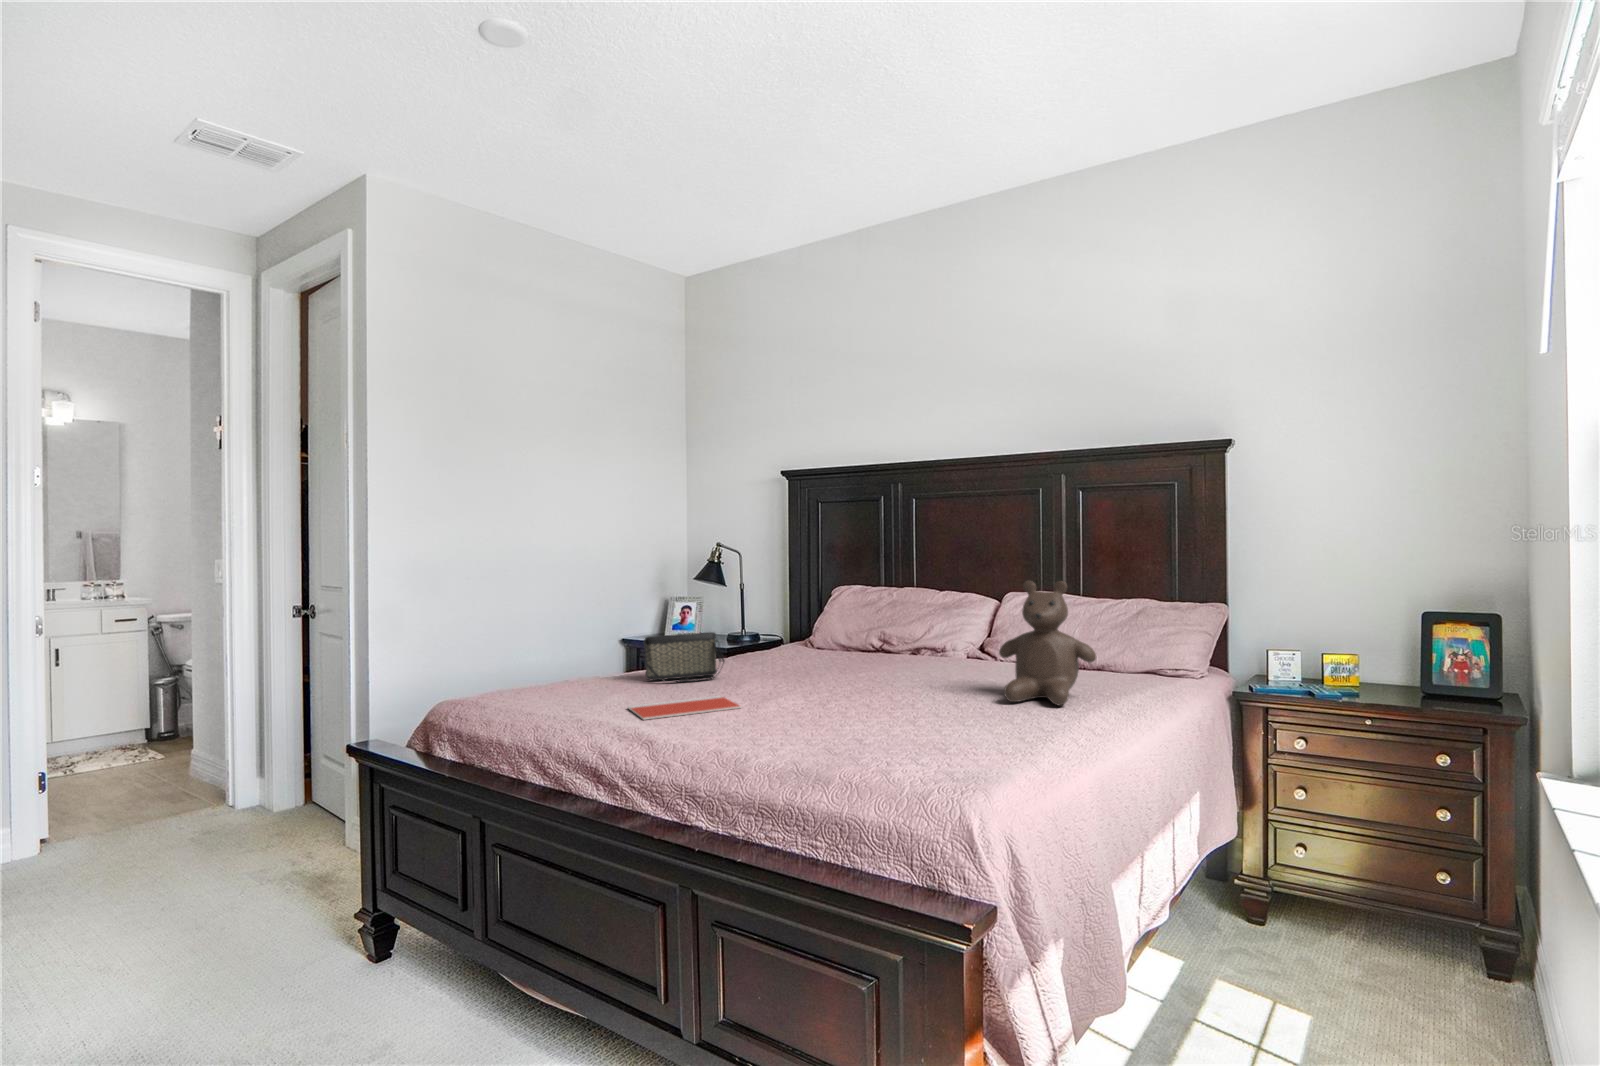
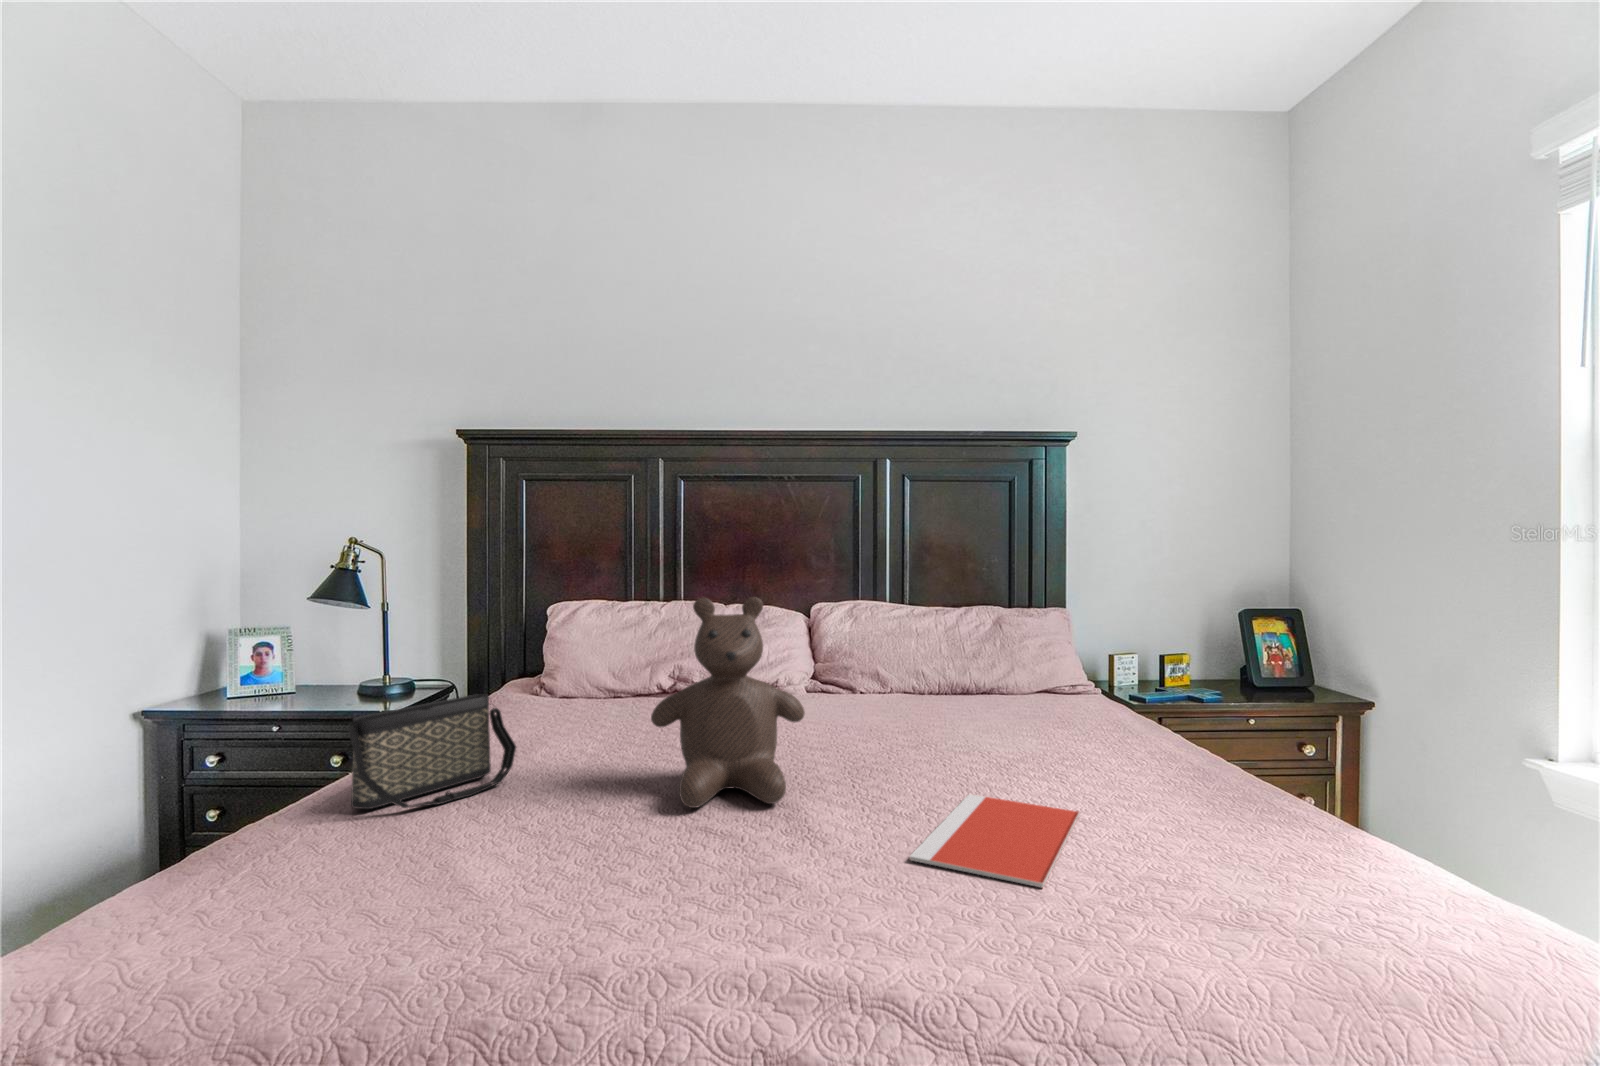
teddy bear: present [999,581,1096,705] -> present [651,597,805,808]
notebook: present [628,696,741,720] -> present [909,794,1080,887]

